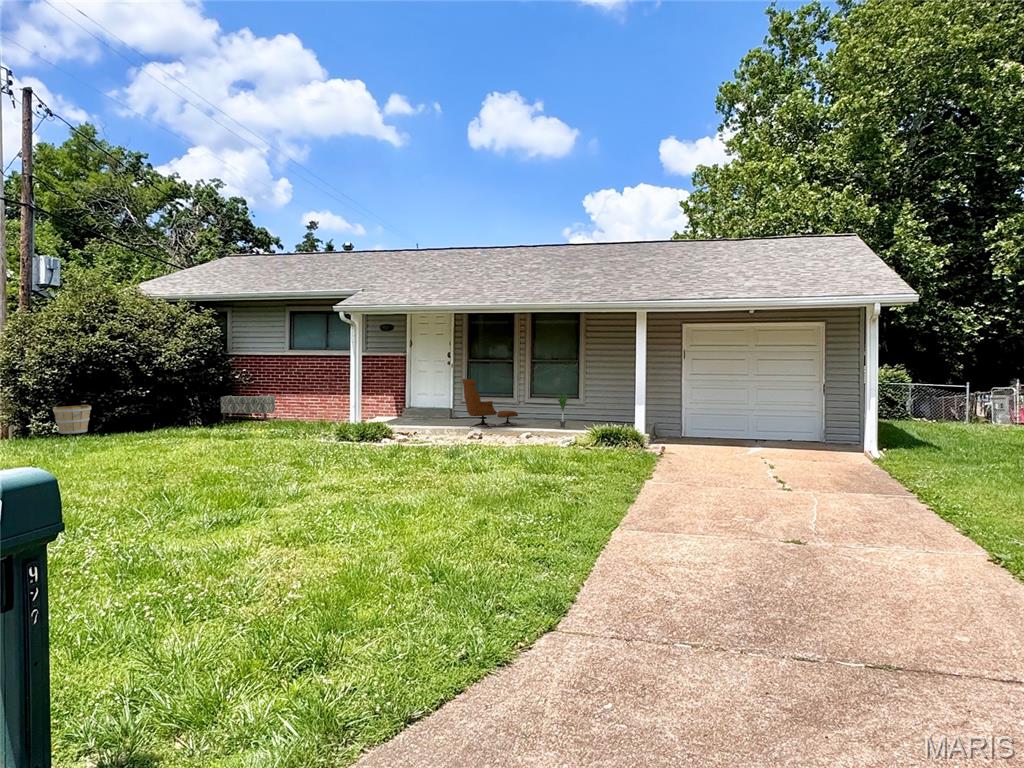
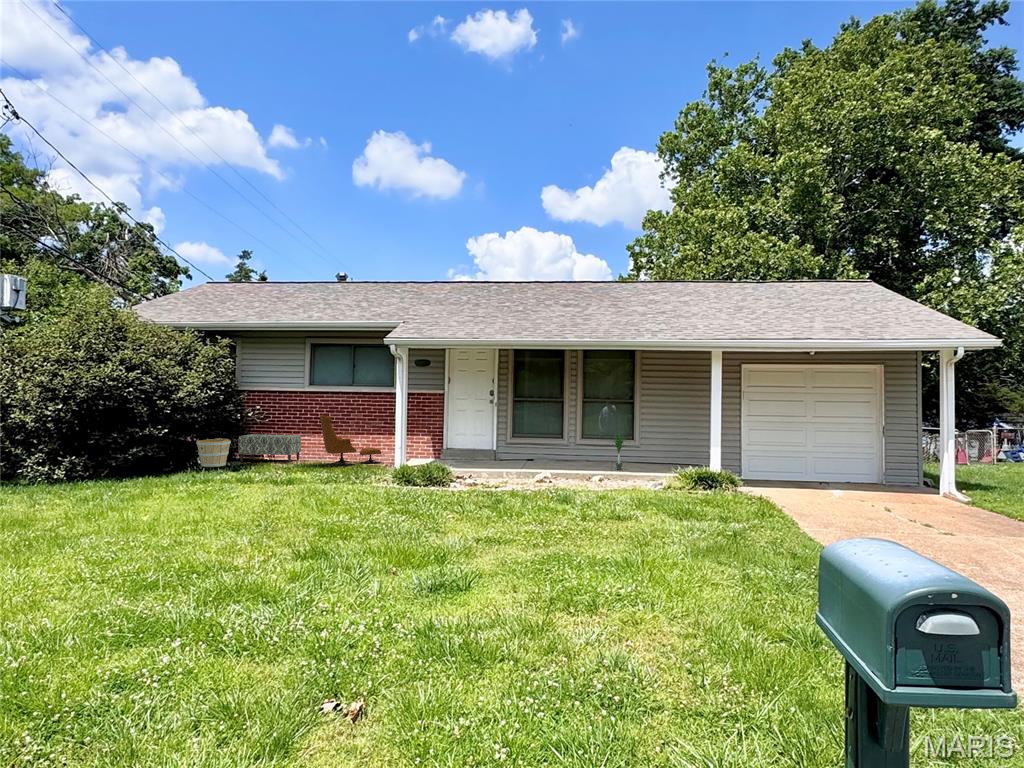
lounge chair: present [462,379,518,428] -> present [320,415,381,467]
wooden bucket: present [53,405,91,434] -> present [196,438,231,467]

